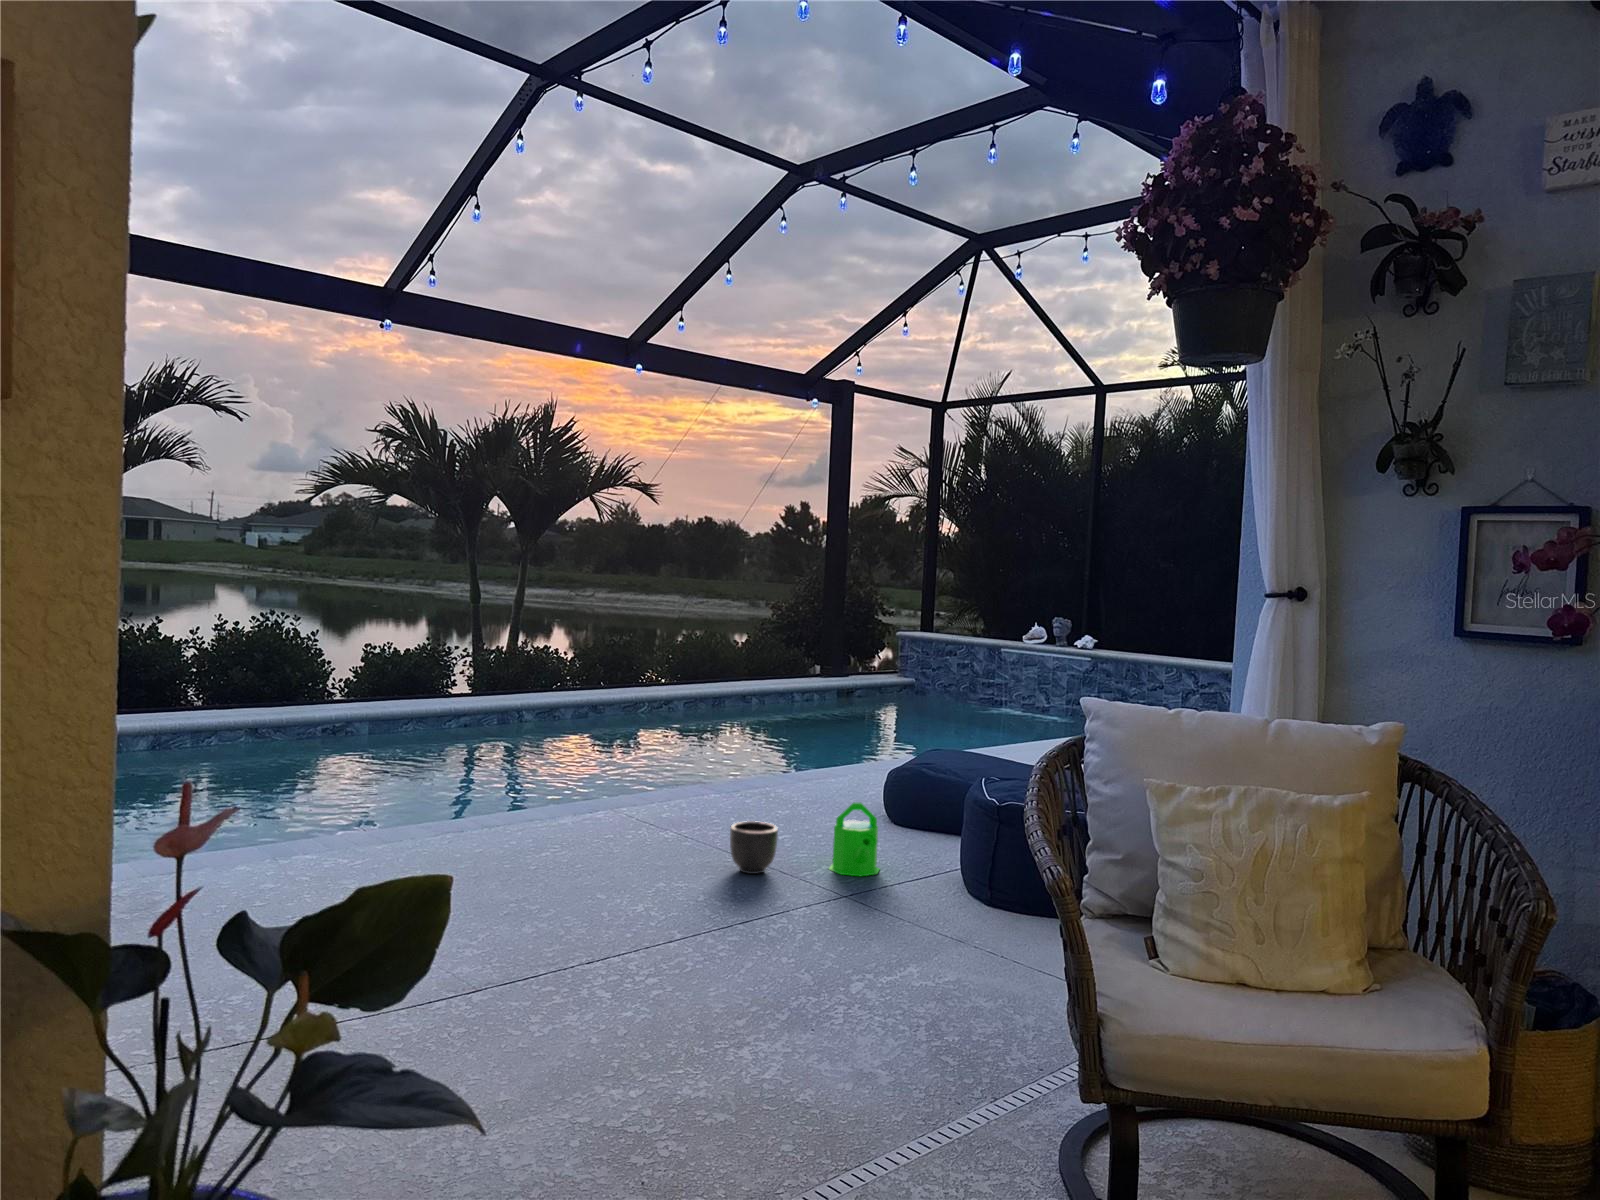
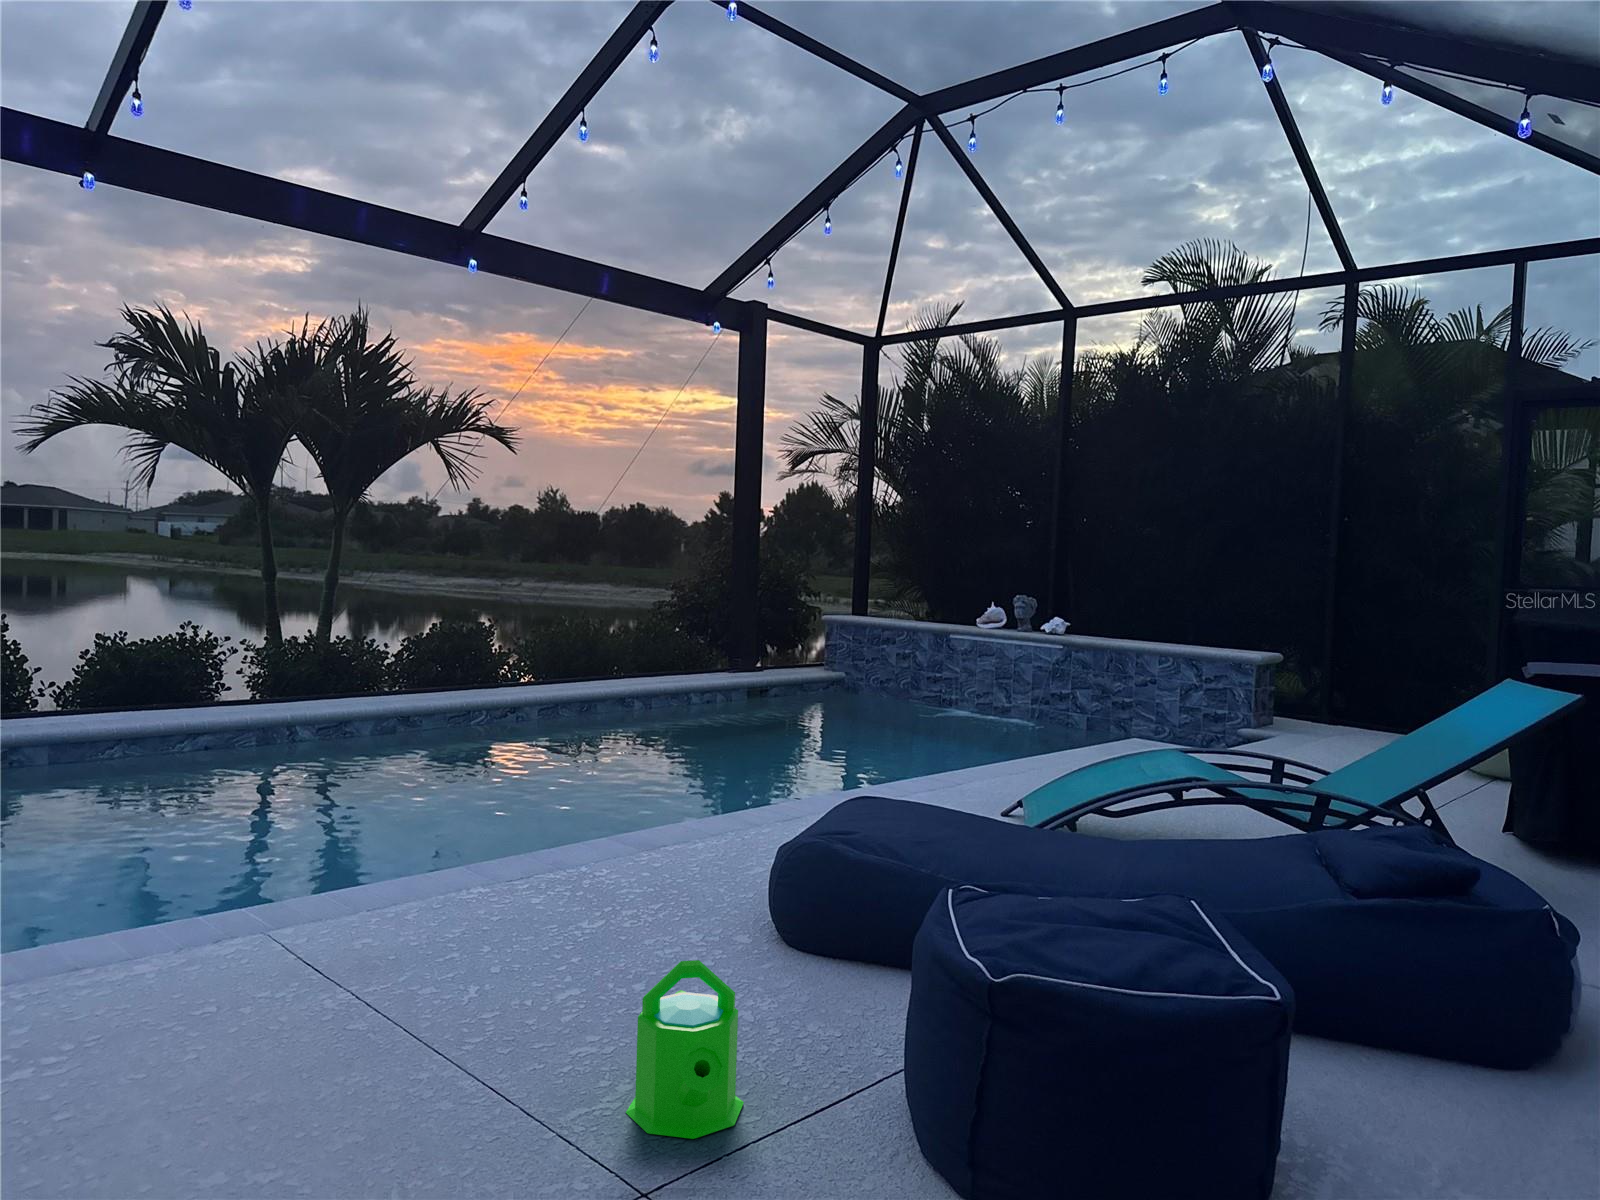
planter: present [730,821,778,874] -> none [383,1011,500,1150]

